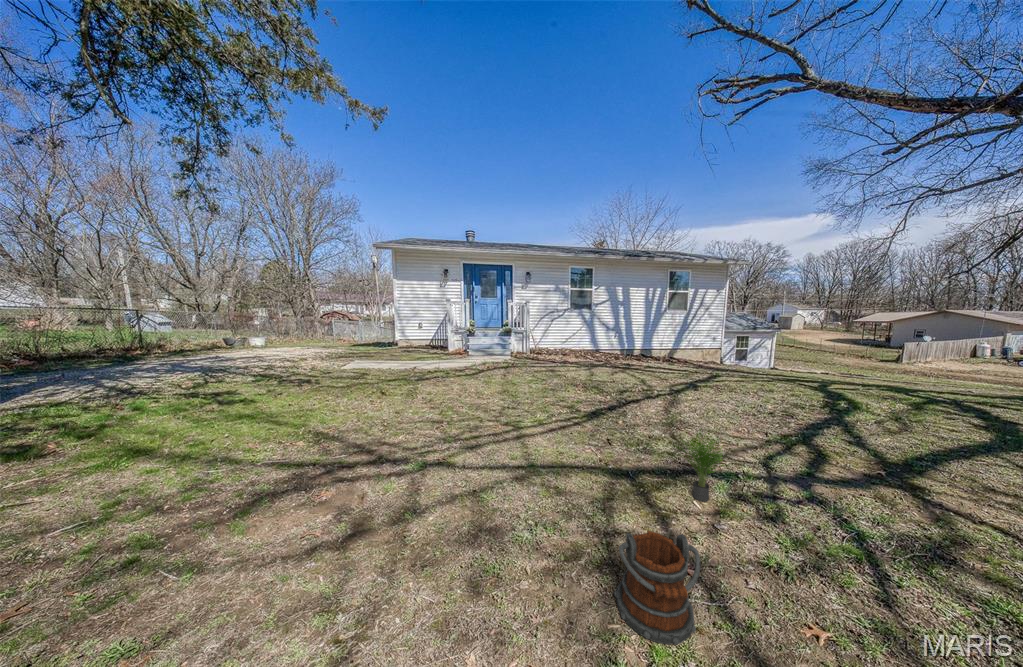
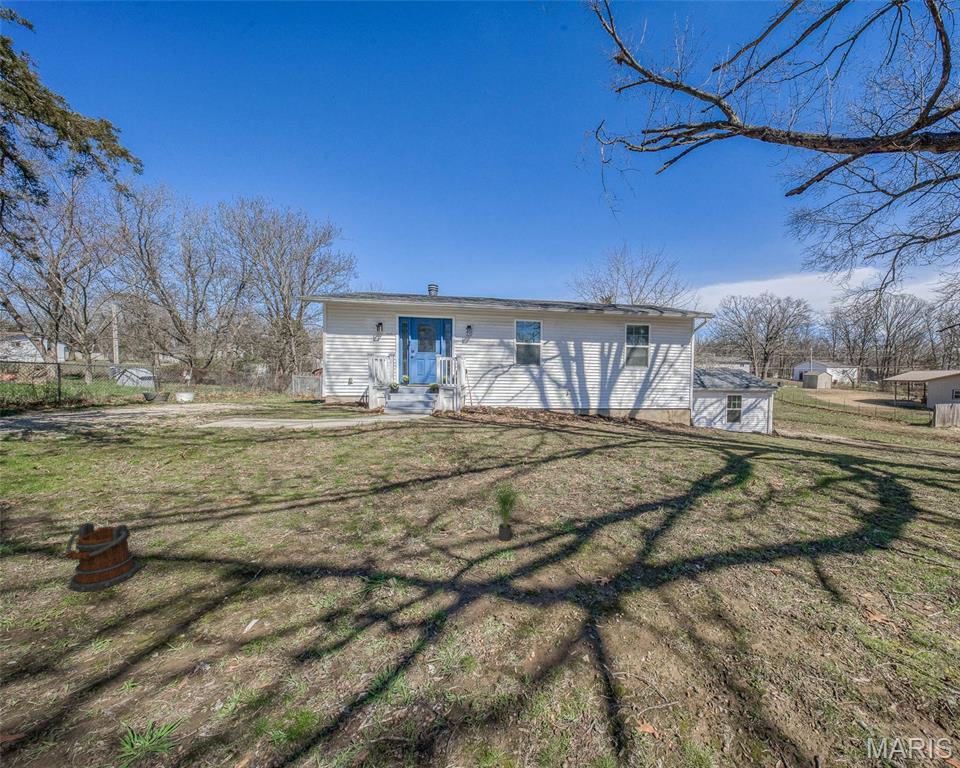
bucket: present [614,530,700,645] -> present [67,523,140,592]

